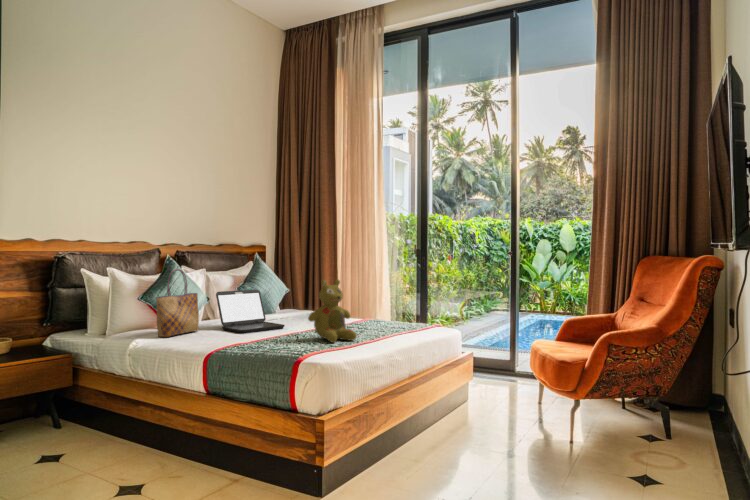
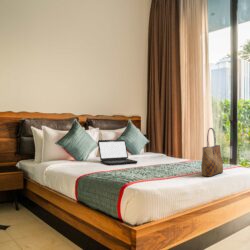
tote bag: present [156,269,199,337] -> present [201,128,223,176]
stuffed bear: present [308,280,357,343] -> none [145,132,177,174]

